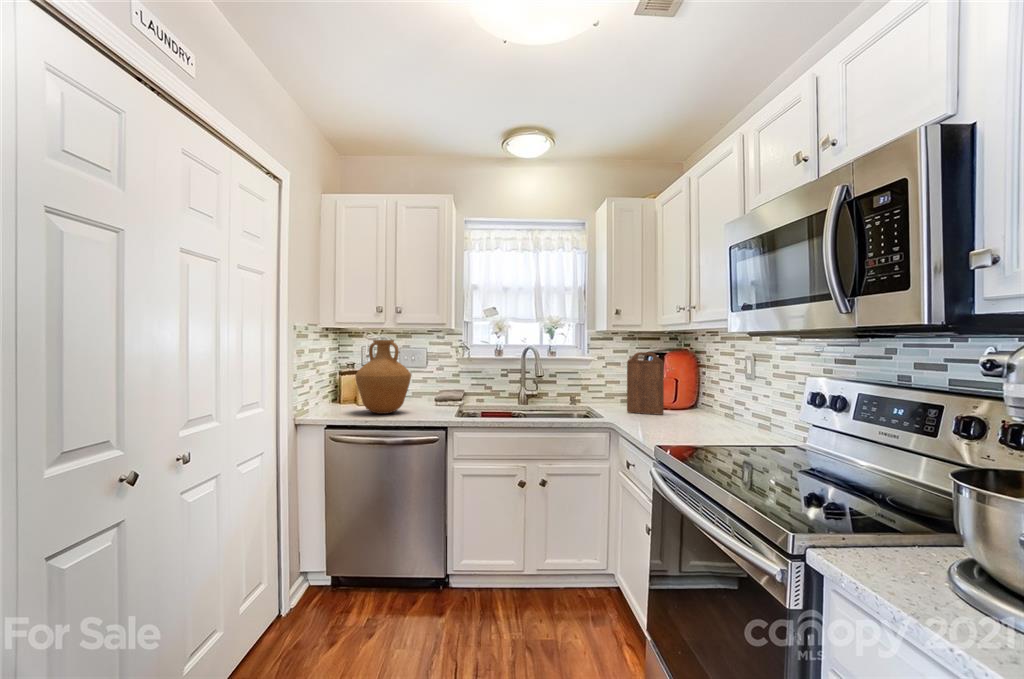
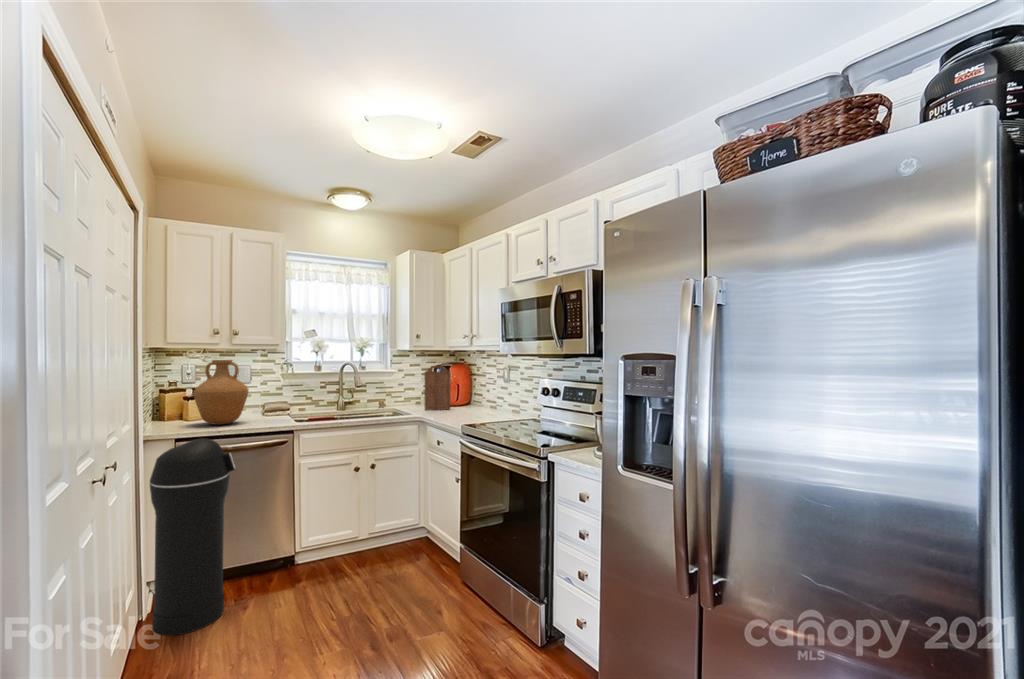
trash can: none [282,430,371,660] -> present [150,438,235,636]

